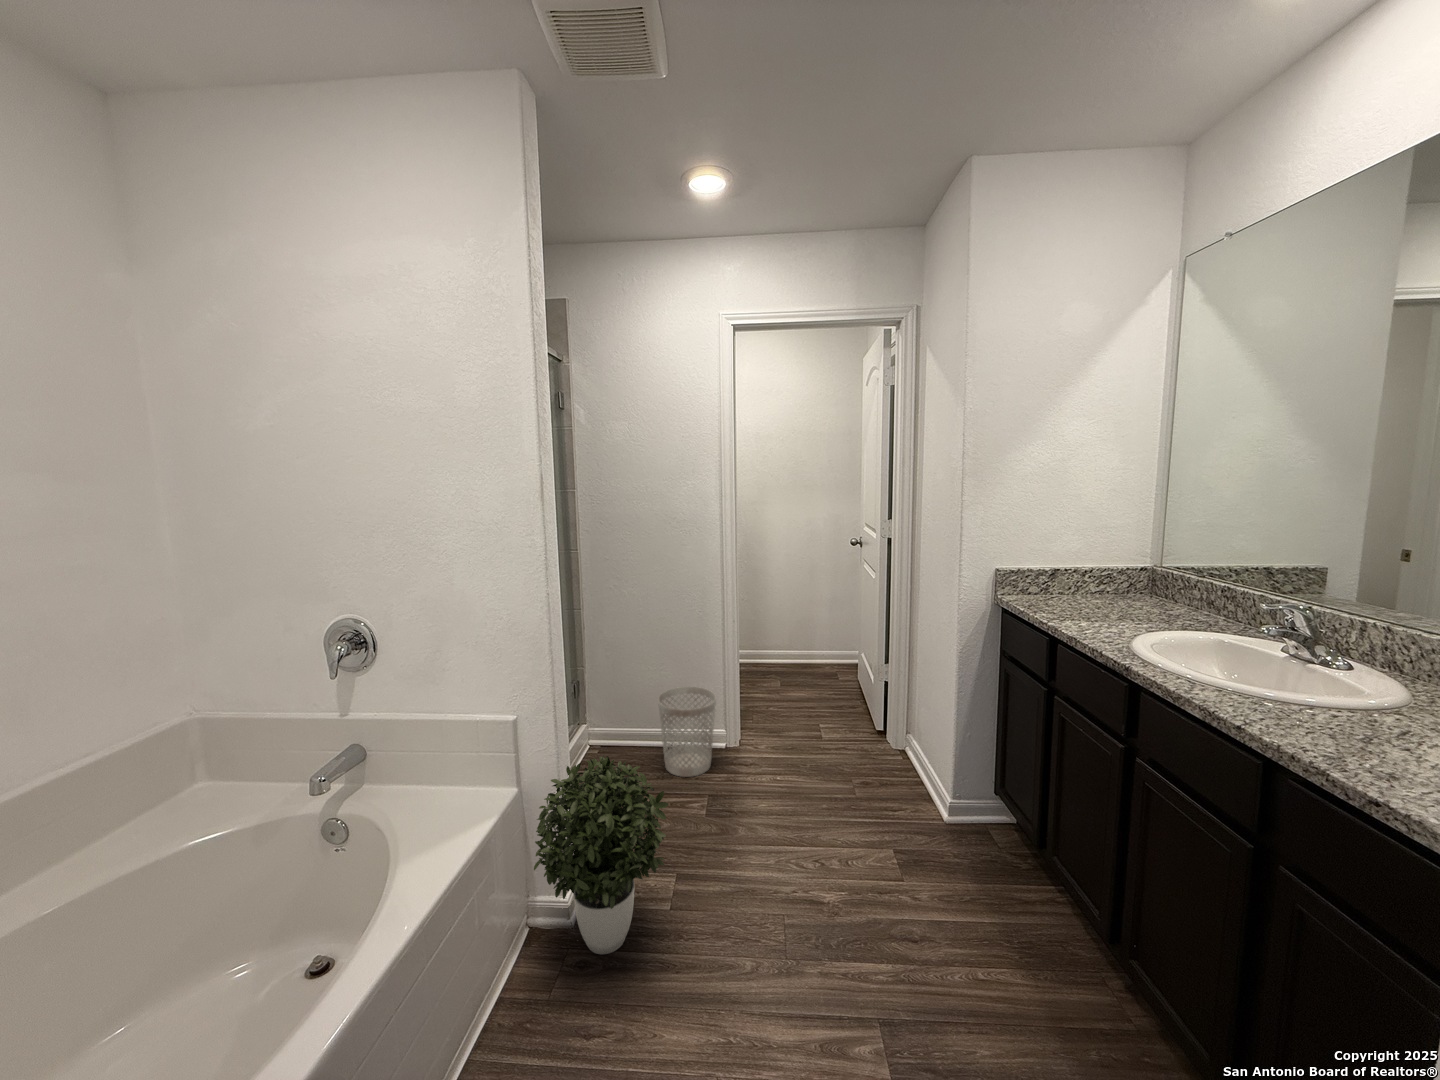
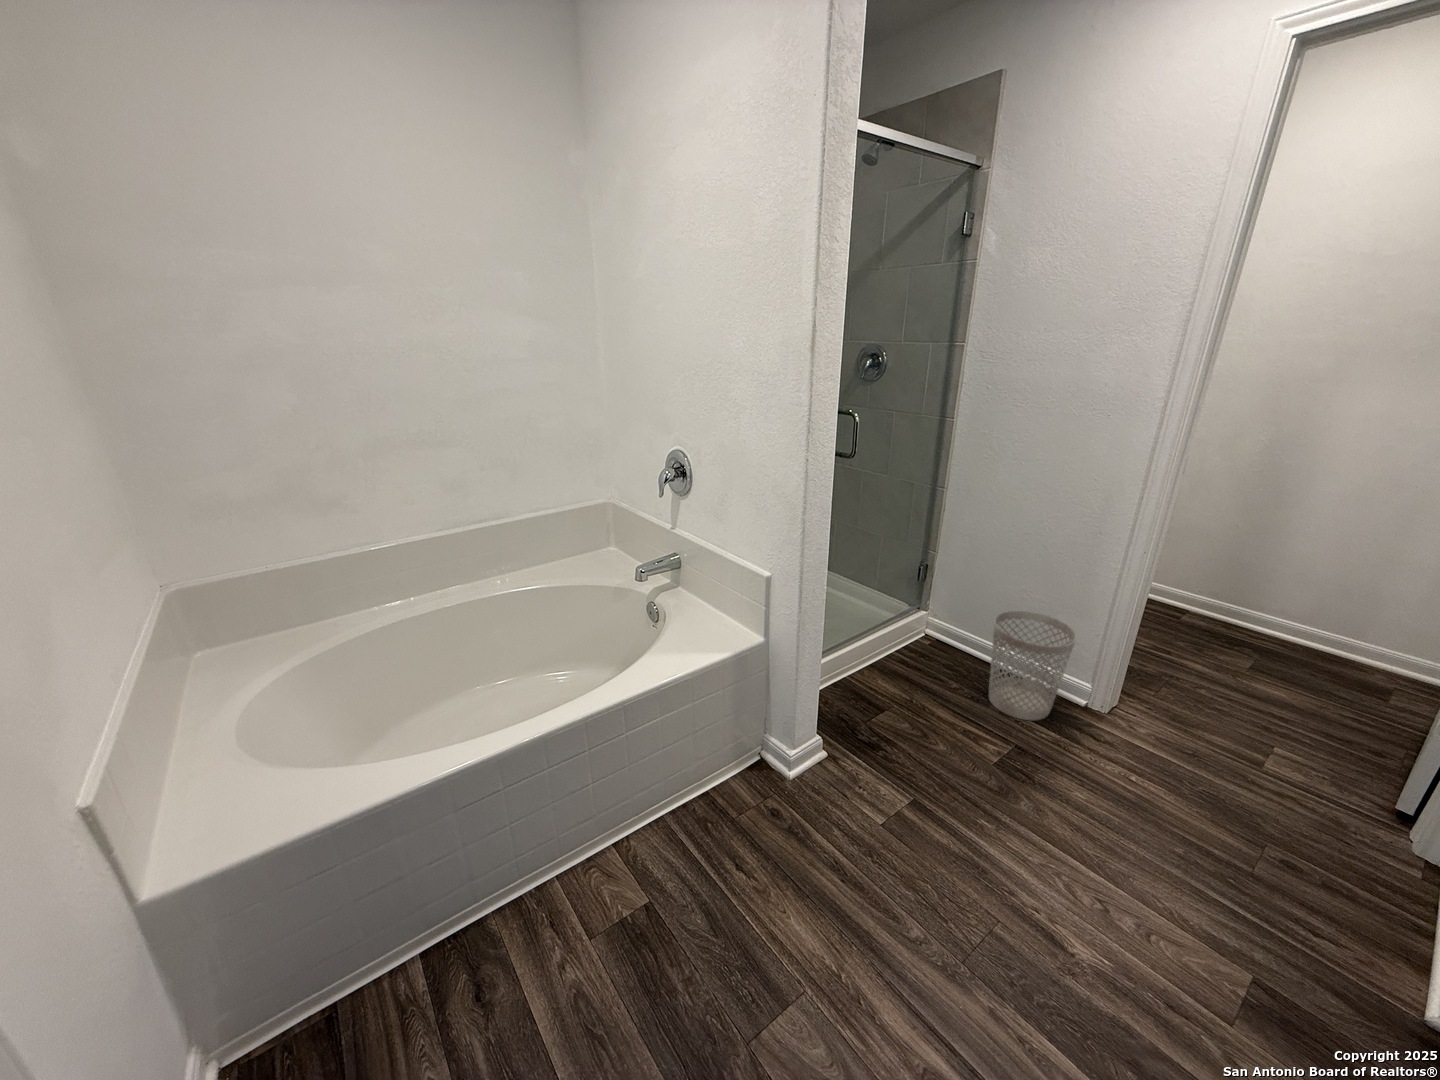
potted plant: present [534,755,668,954] -> none [744,637,888,822]

